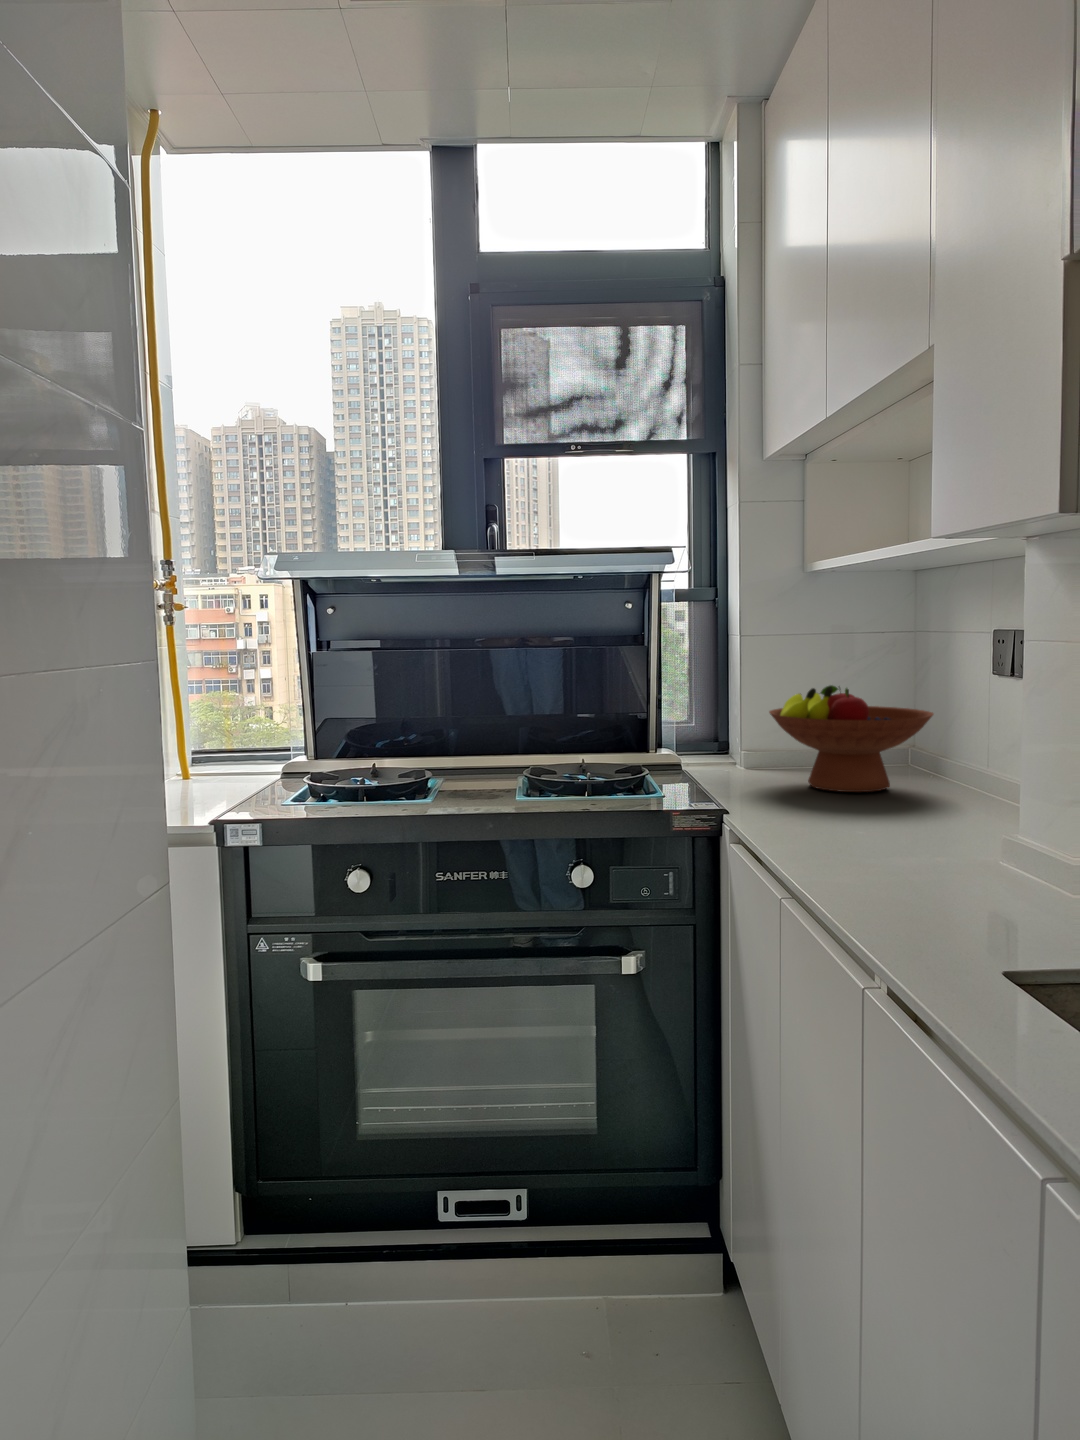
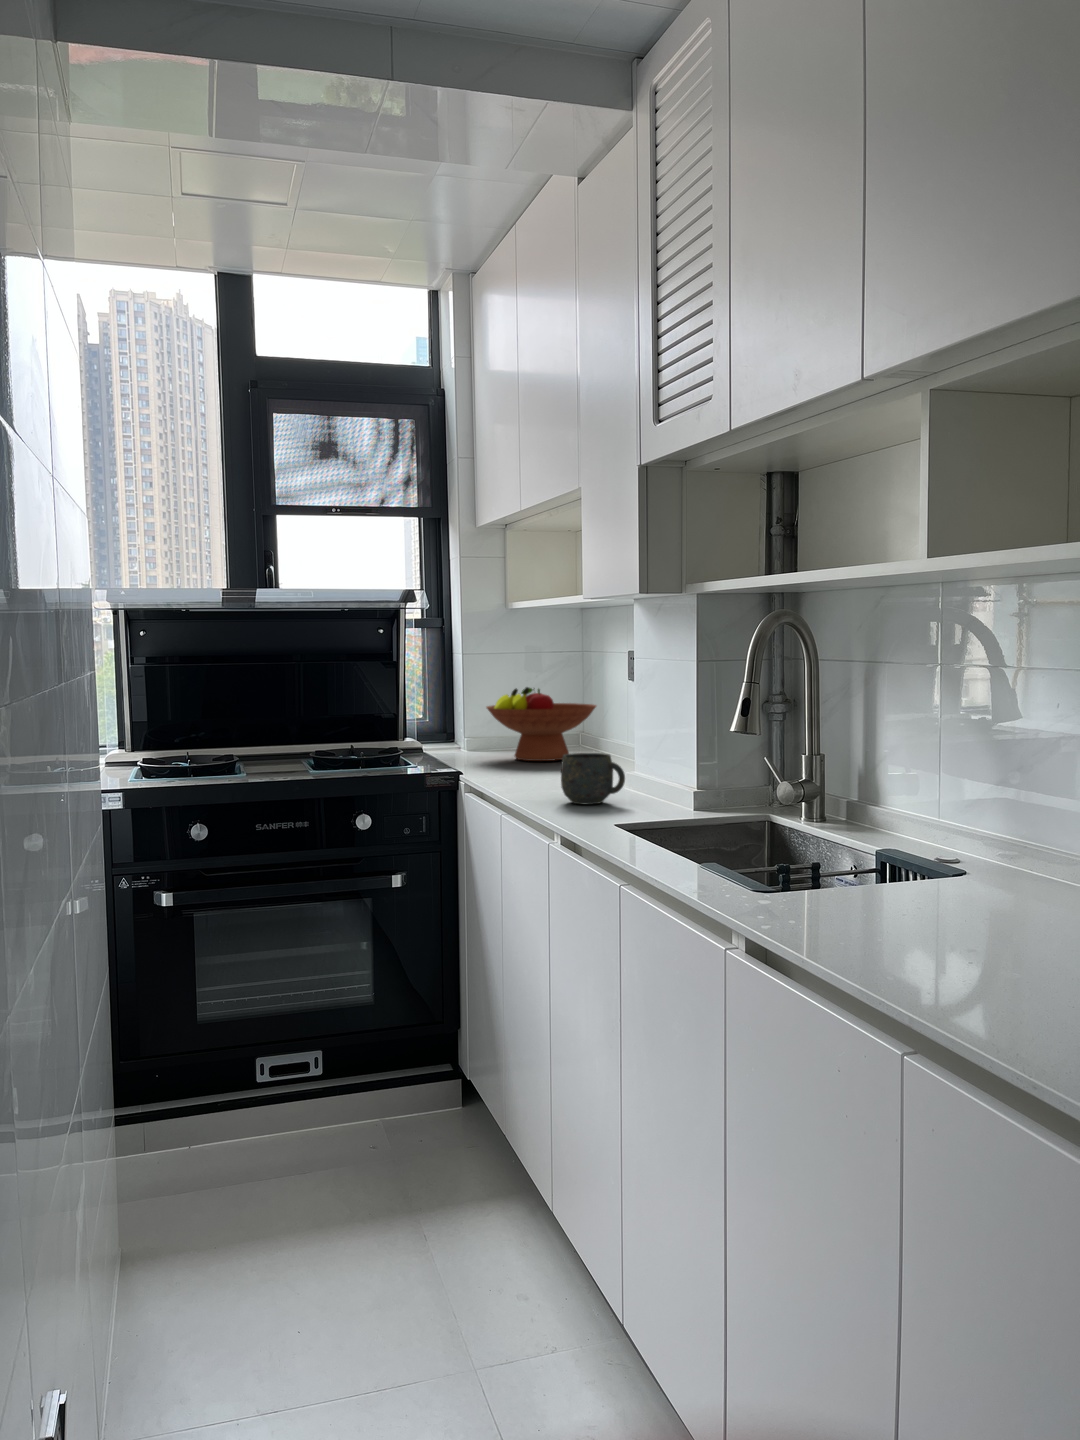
mug: none [893,818,1016,915] -> present [561,753,625,804]

